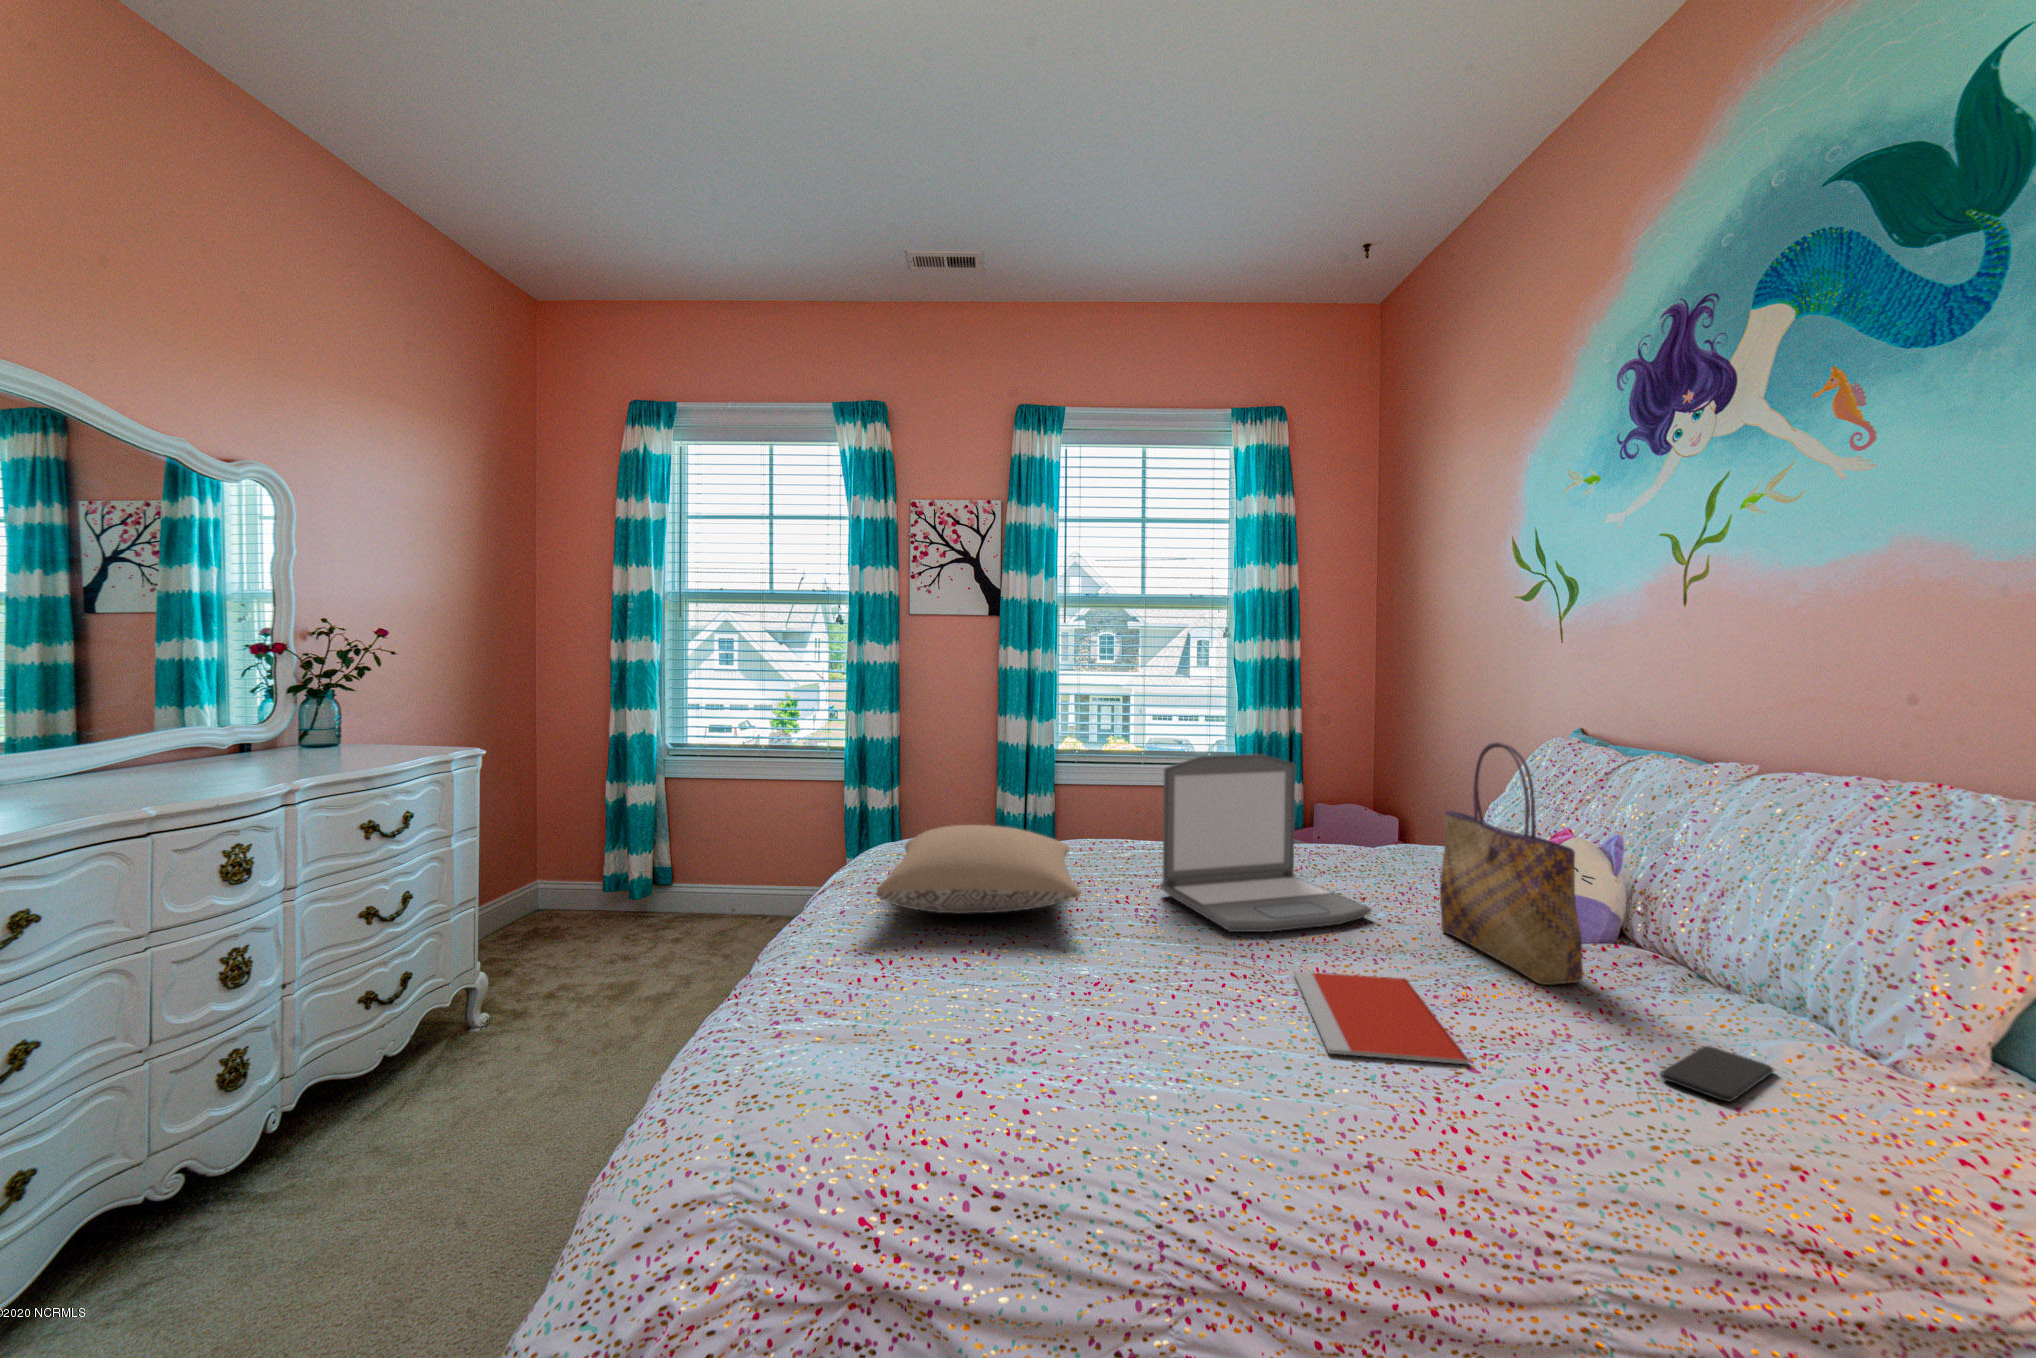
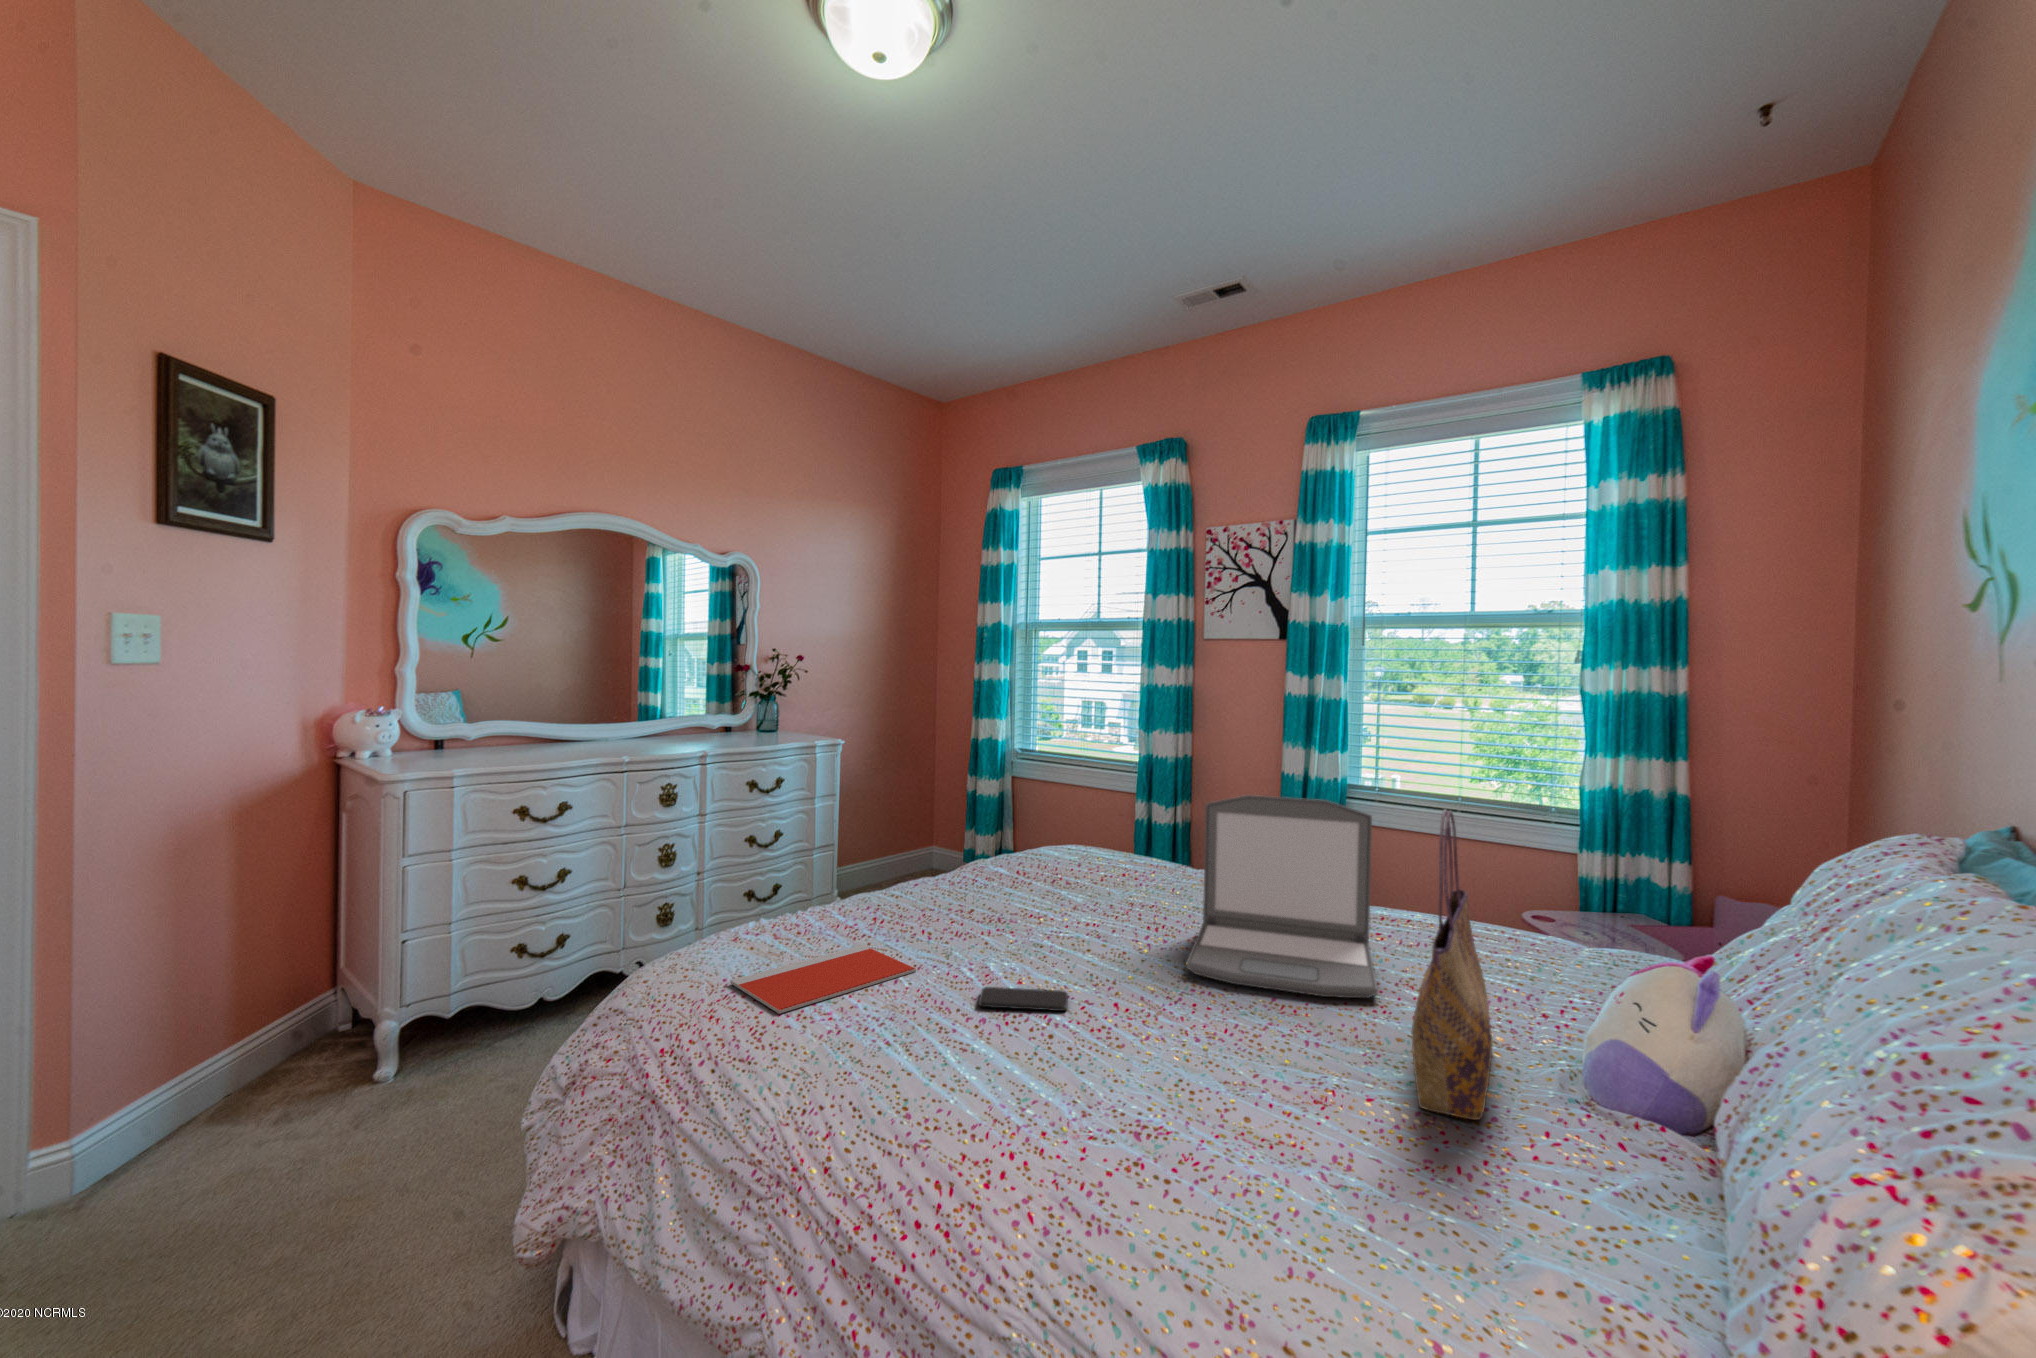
pillow: present [876,825,1080,913] -> none [921,834,1148,914]
notebook: present [1294,971,1470,1064] -> present [730,945,916,1014]
smartphone: present [1660,1046,1773,1101] -> present [979,987,1068,1011]

